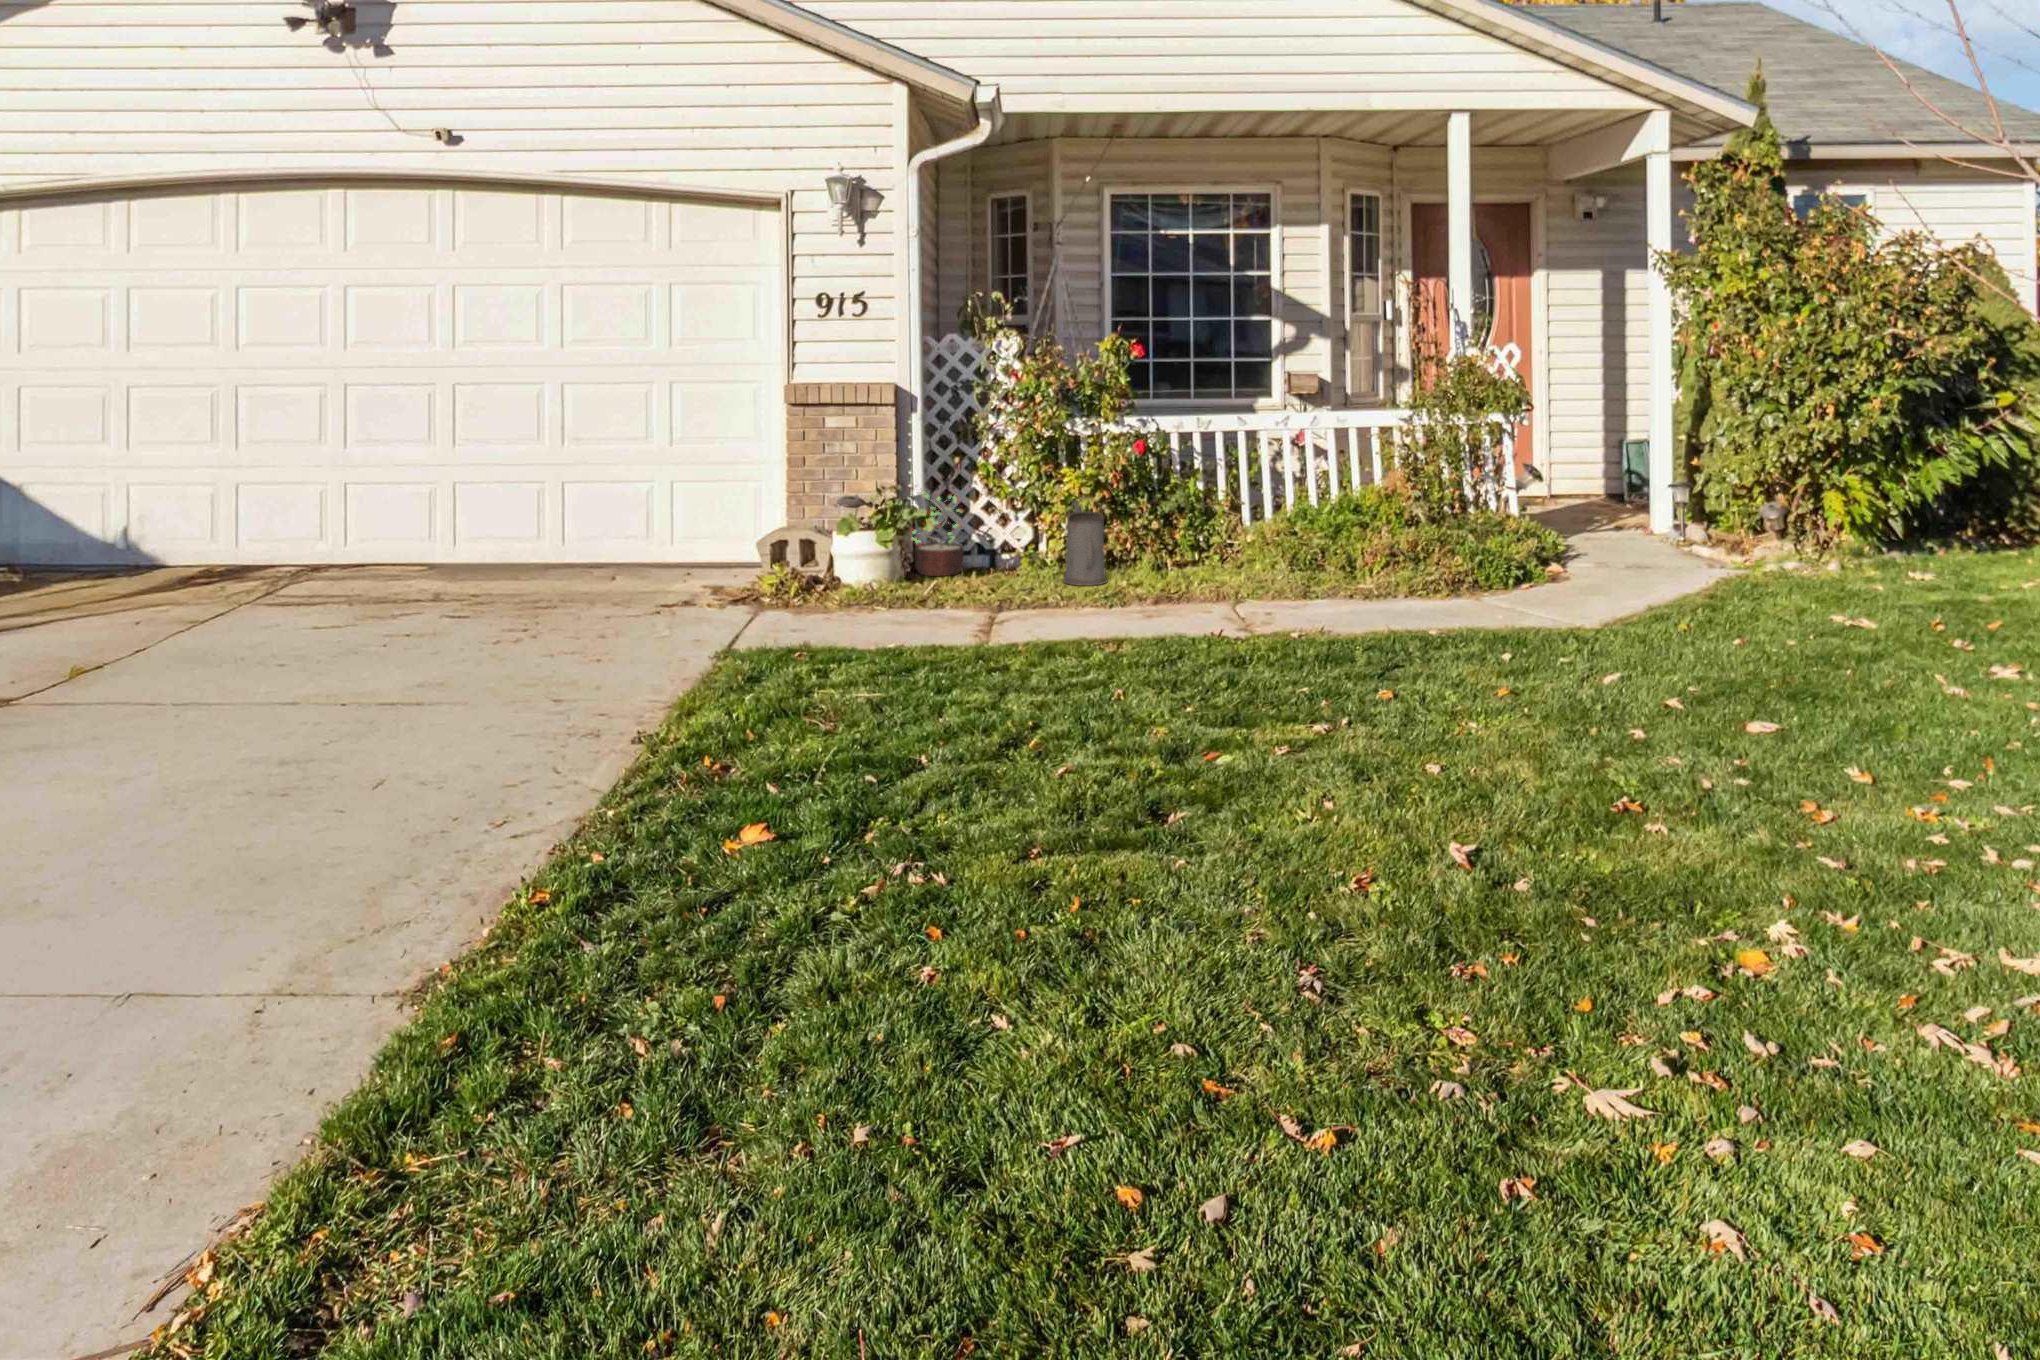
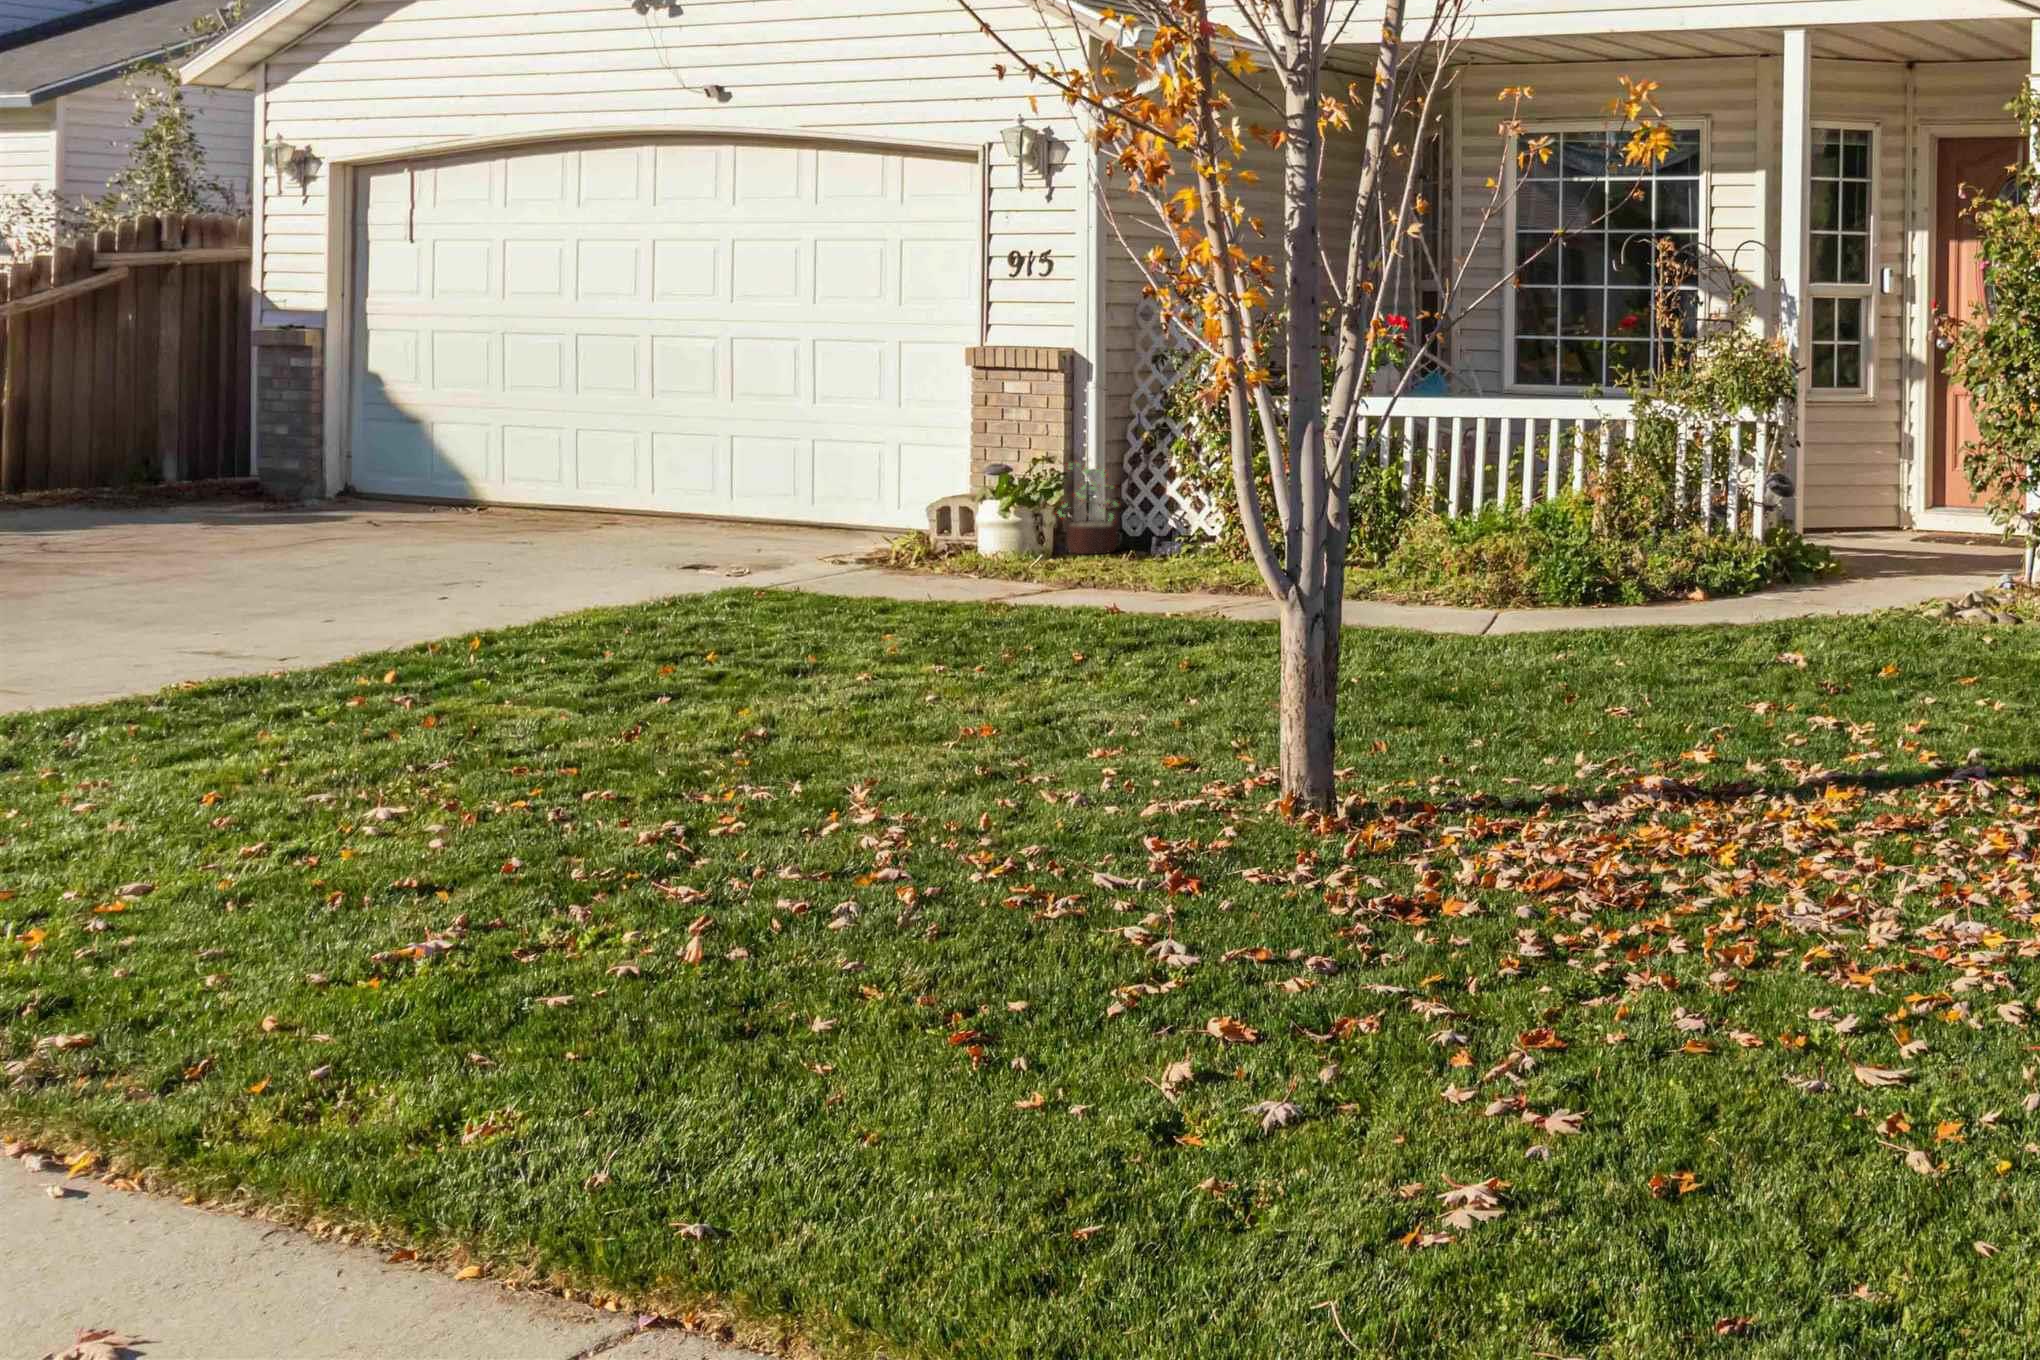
watering can: present [1063,497,1107,586] -> none [1162,475,1227,571]

